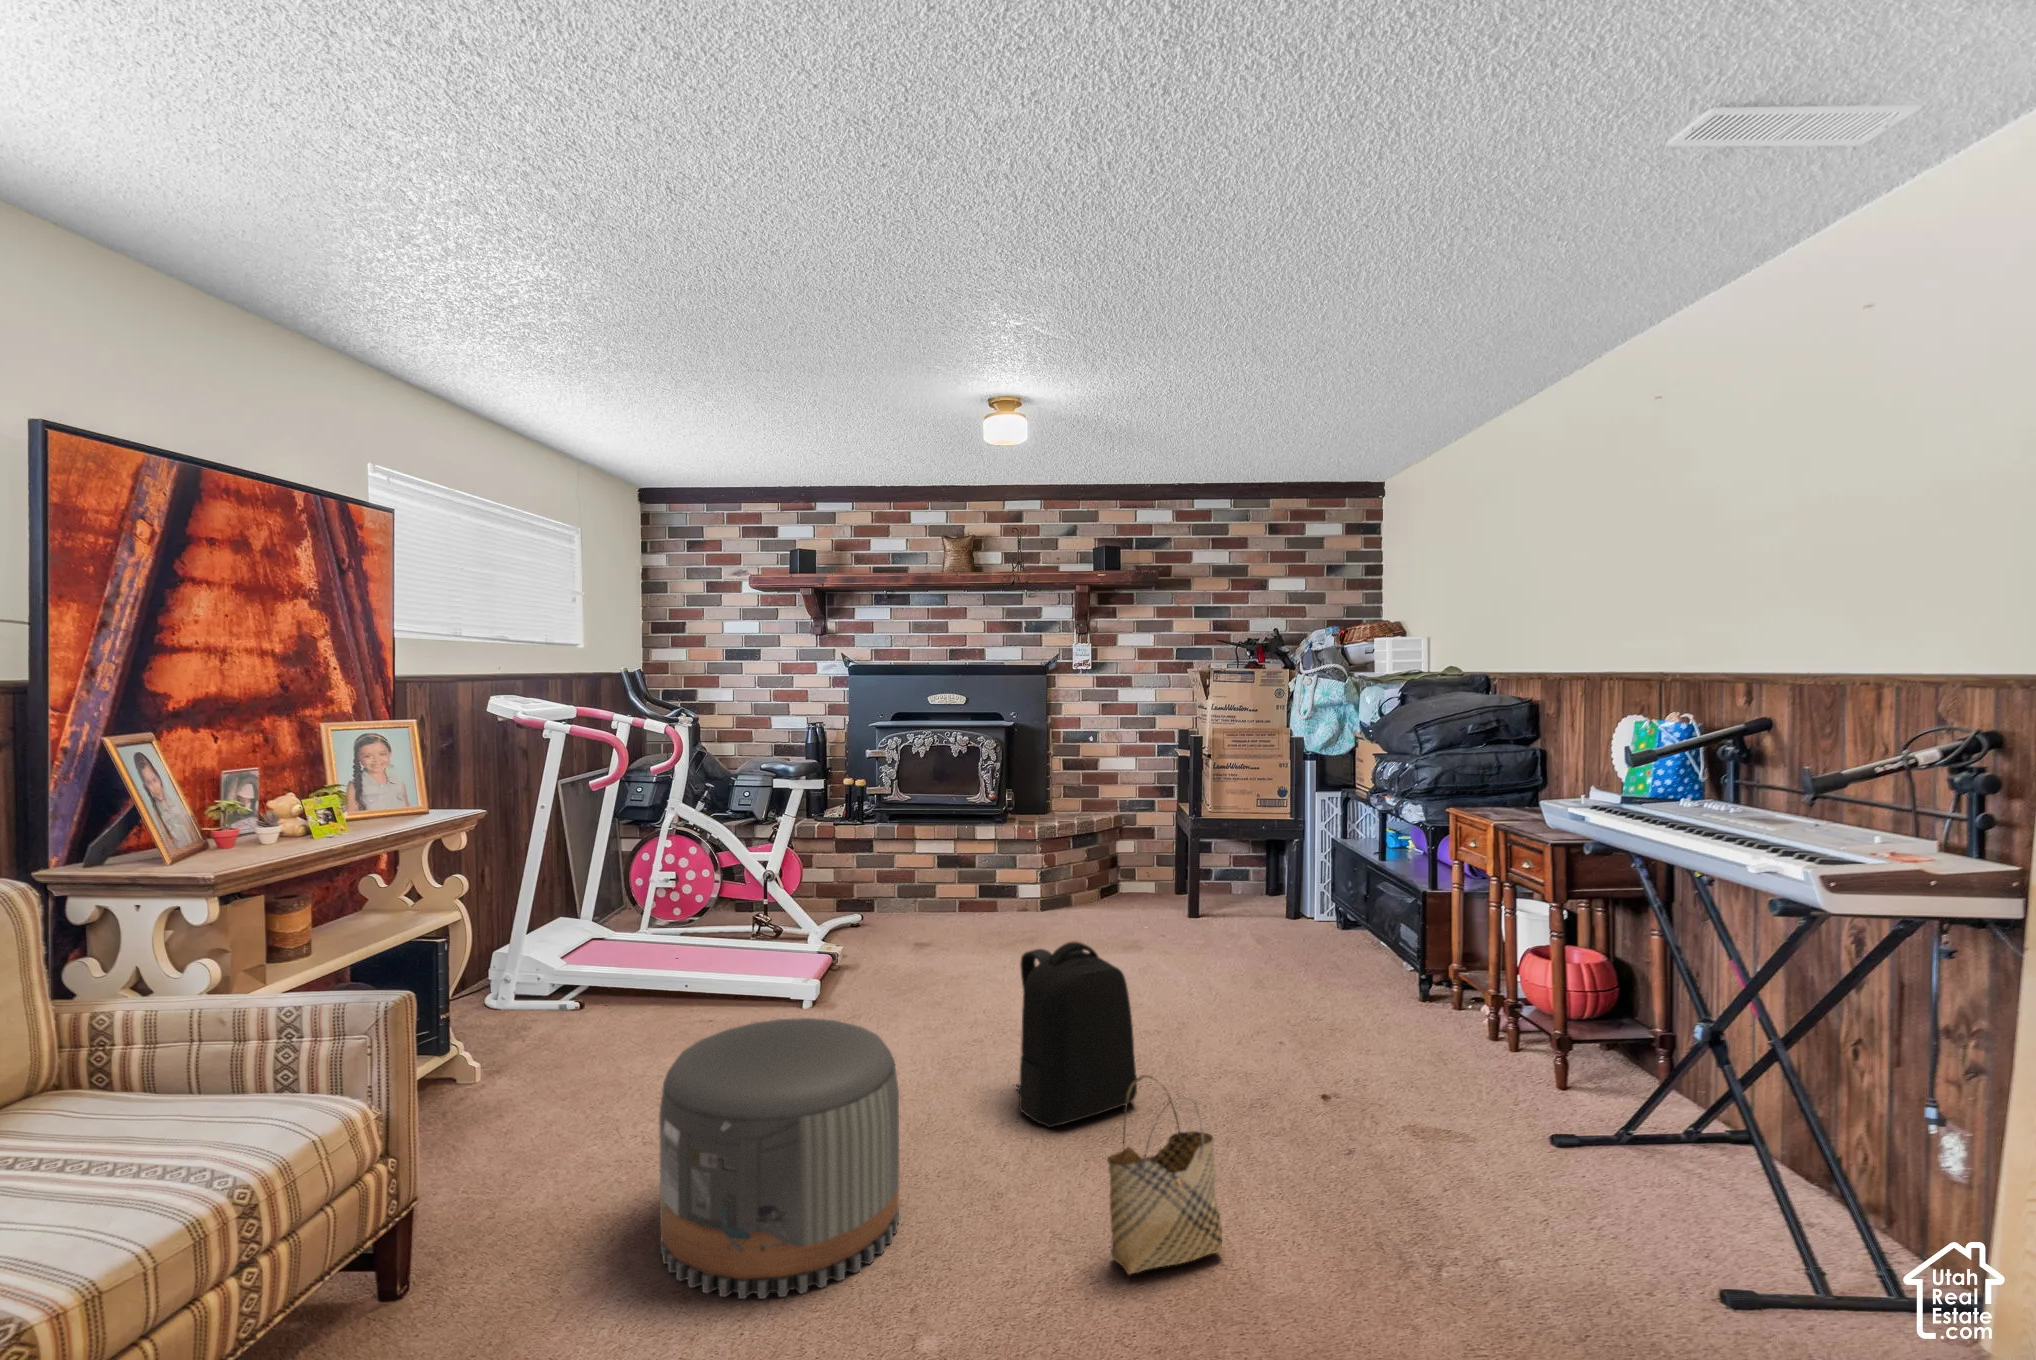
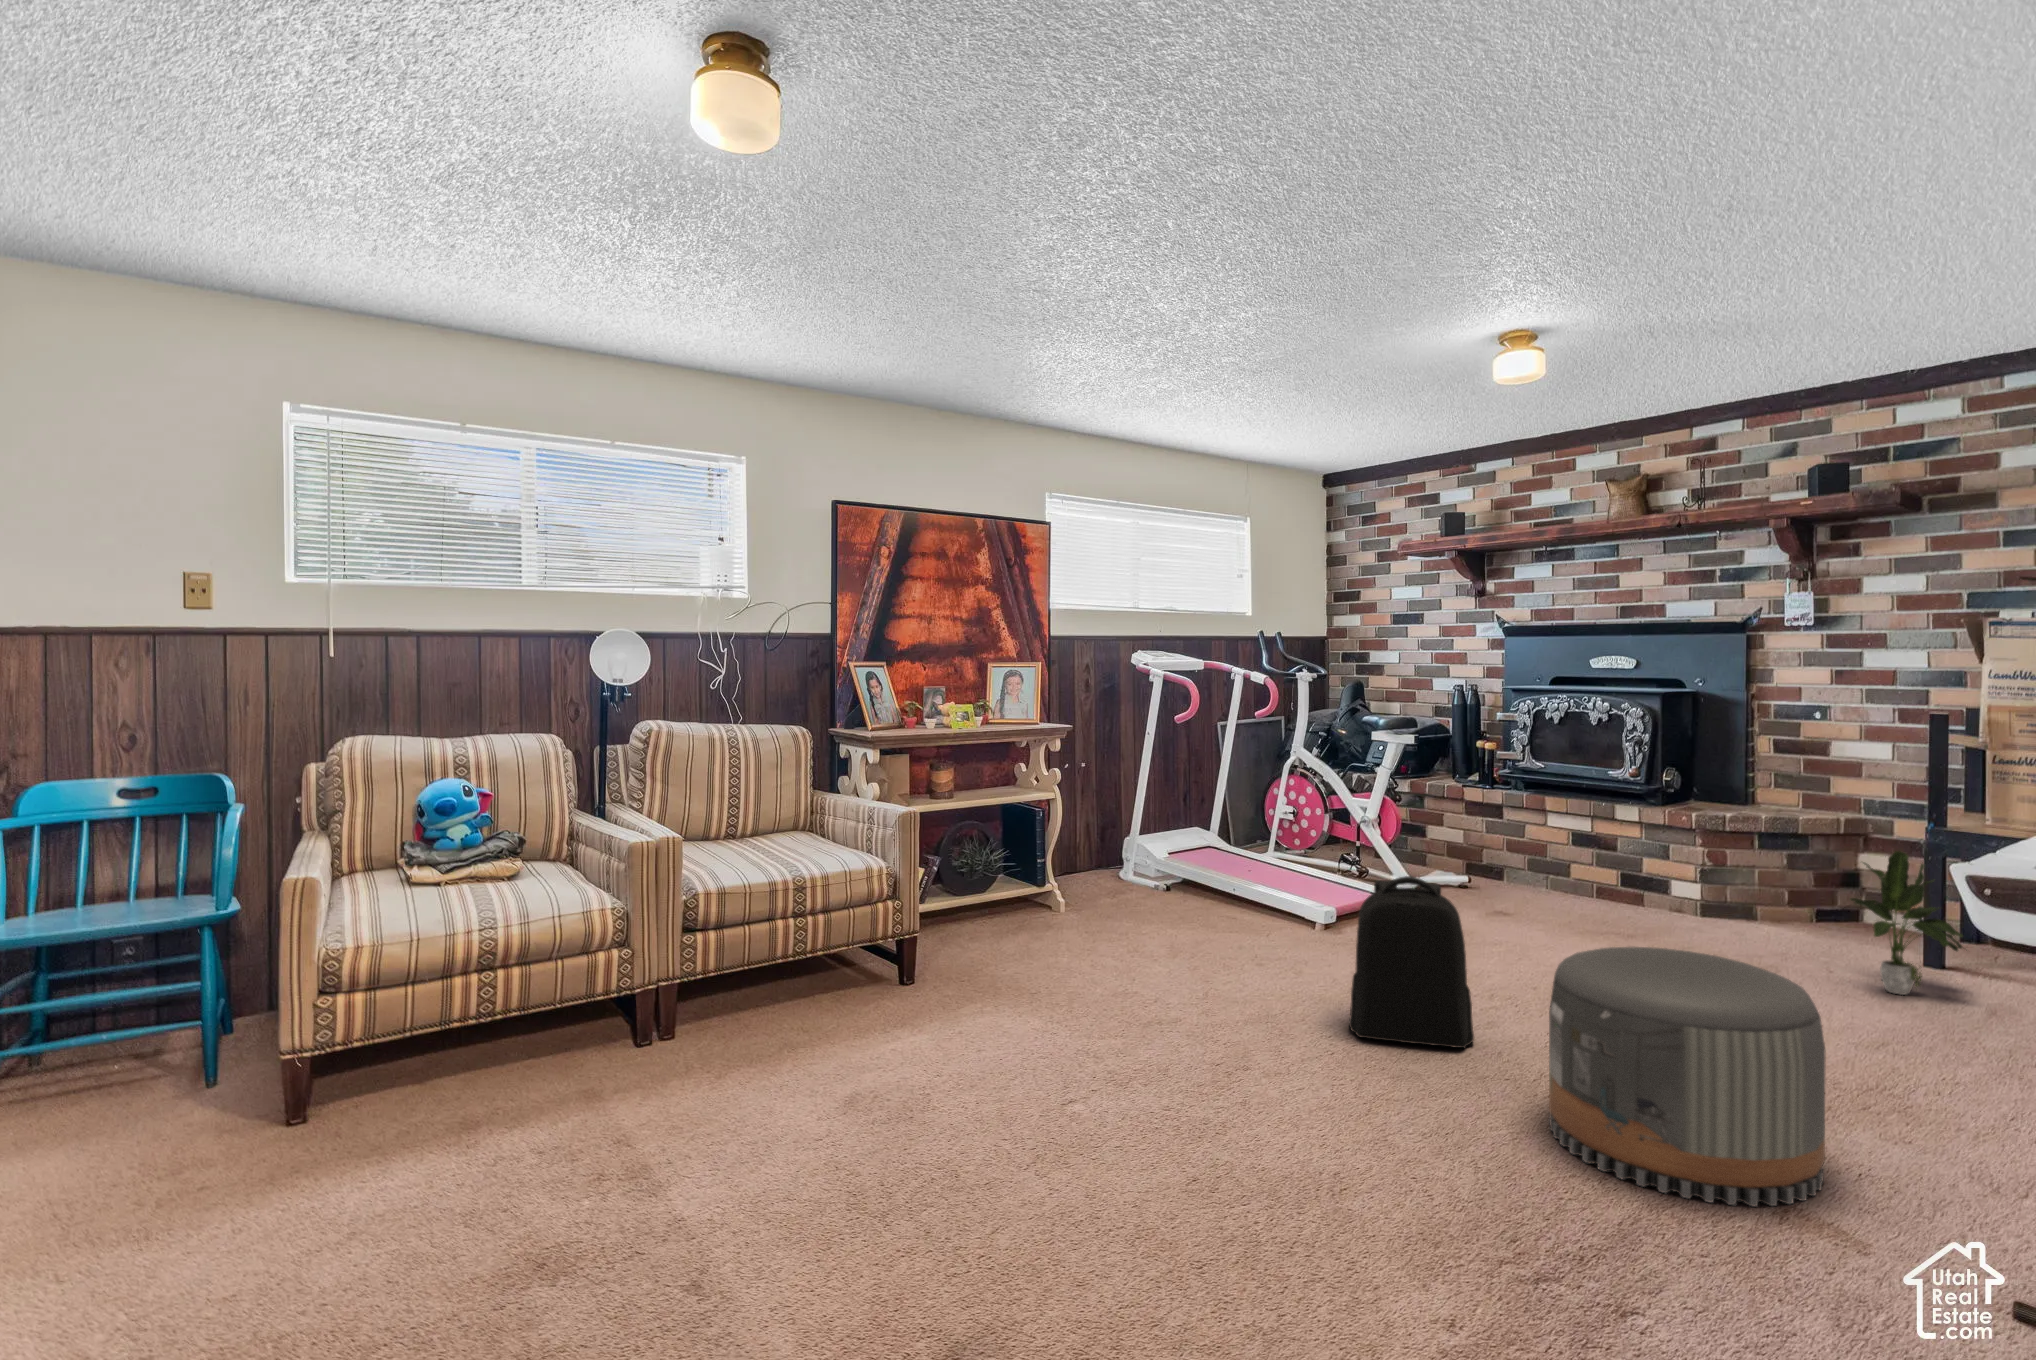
potted plant: none [1203,843,1273,950] -> present [1851,851,1962,995]
pouf: present [659,1018,899,1299] -> present [1549,947,1826,1206]
woven basket: present [1107,1075,1222,1274] -> none [1240,963,1354,1131]

